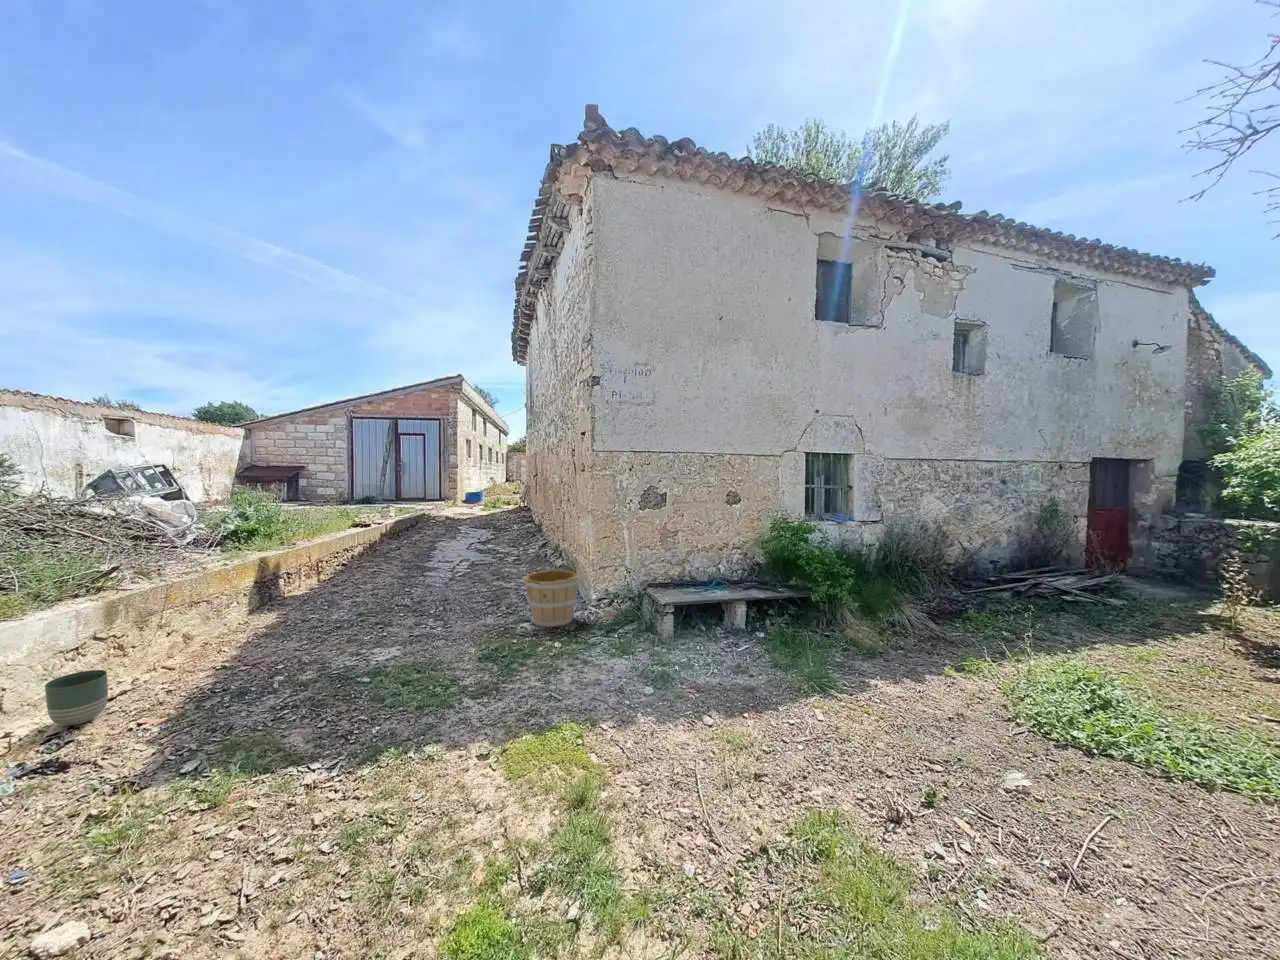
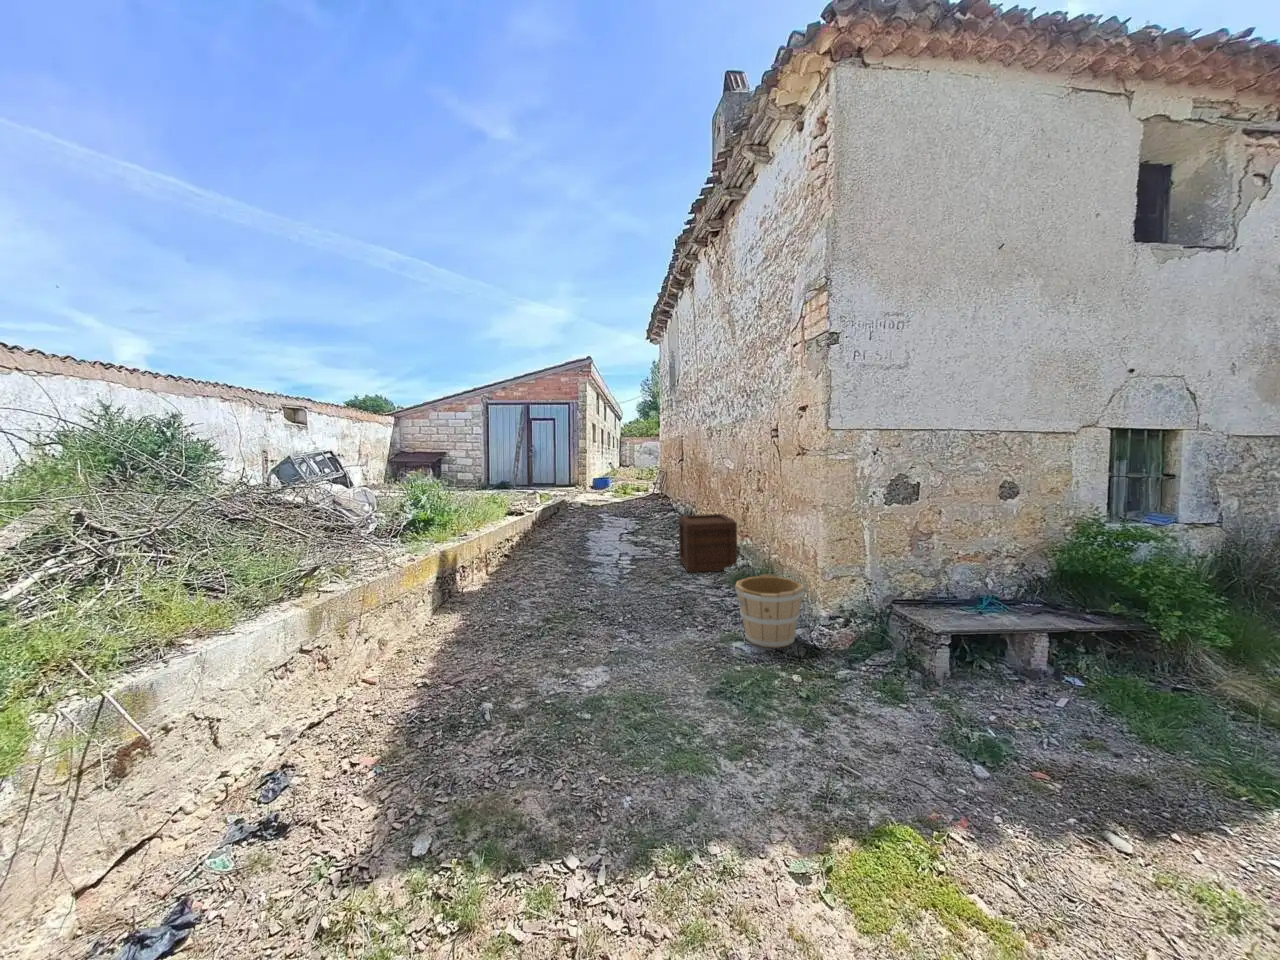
wooden crate: none [509,524,557,576] -> present [679,514,737,573]
planter: present [45,670,108,725] -> none [257,694,318,759]

